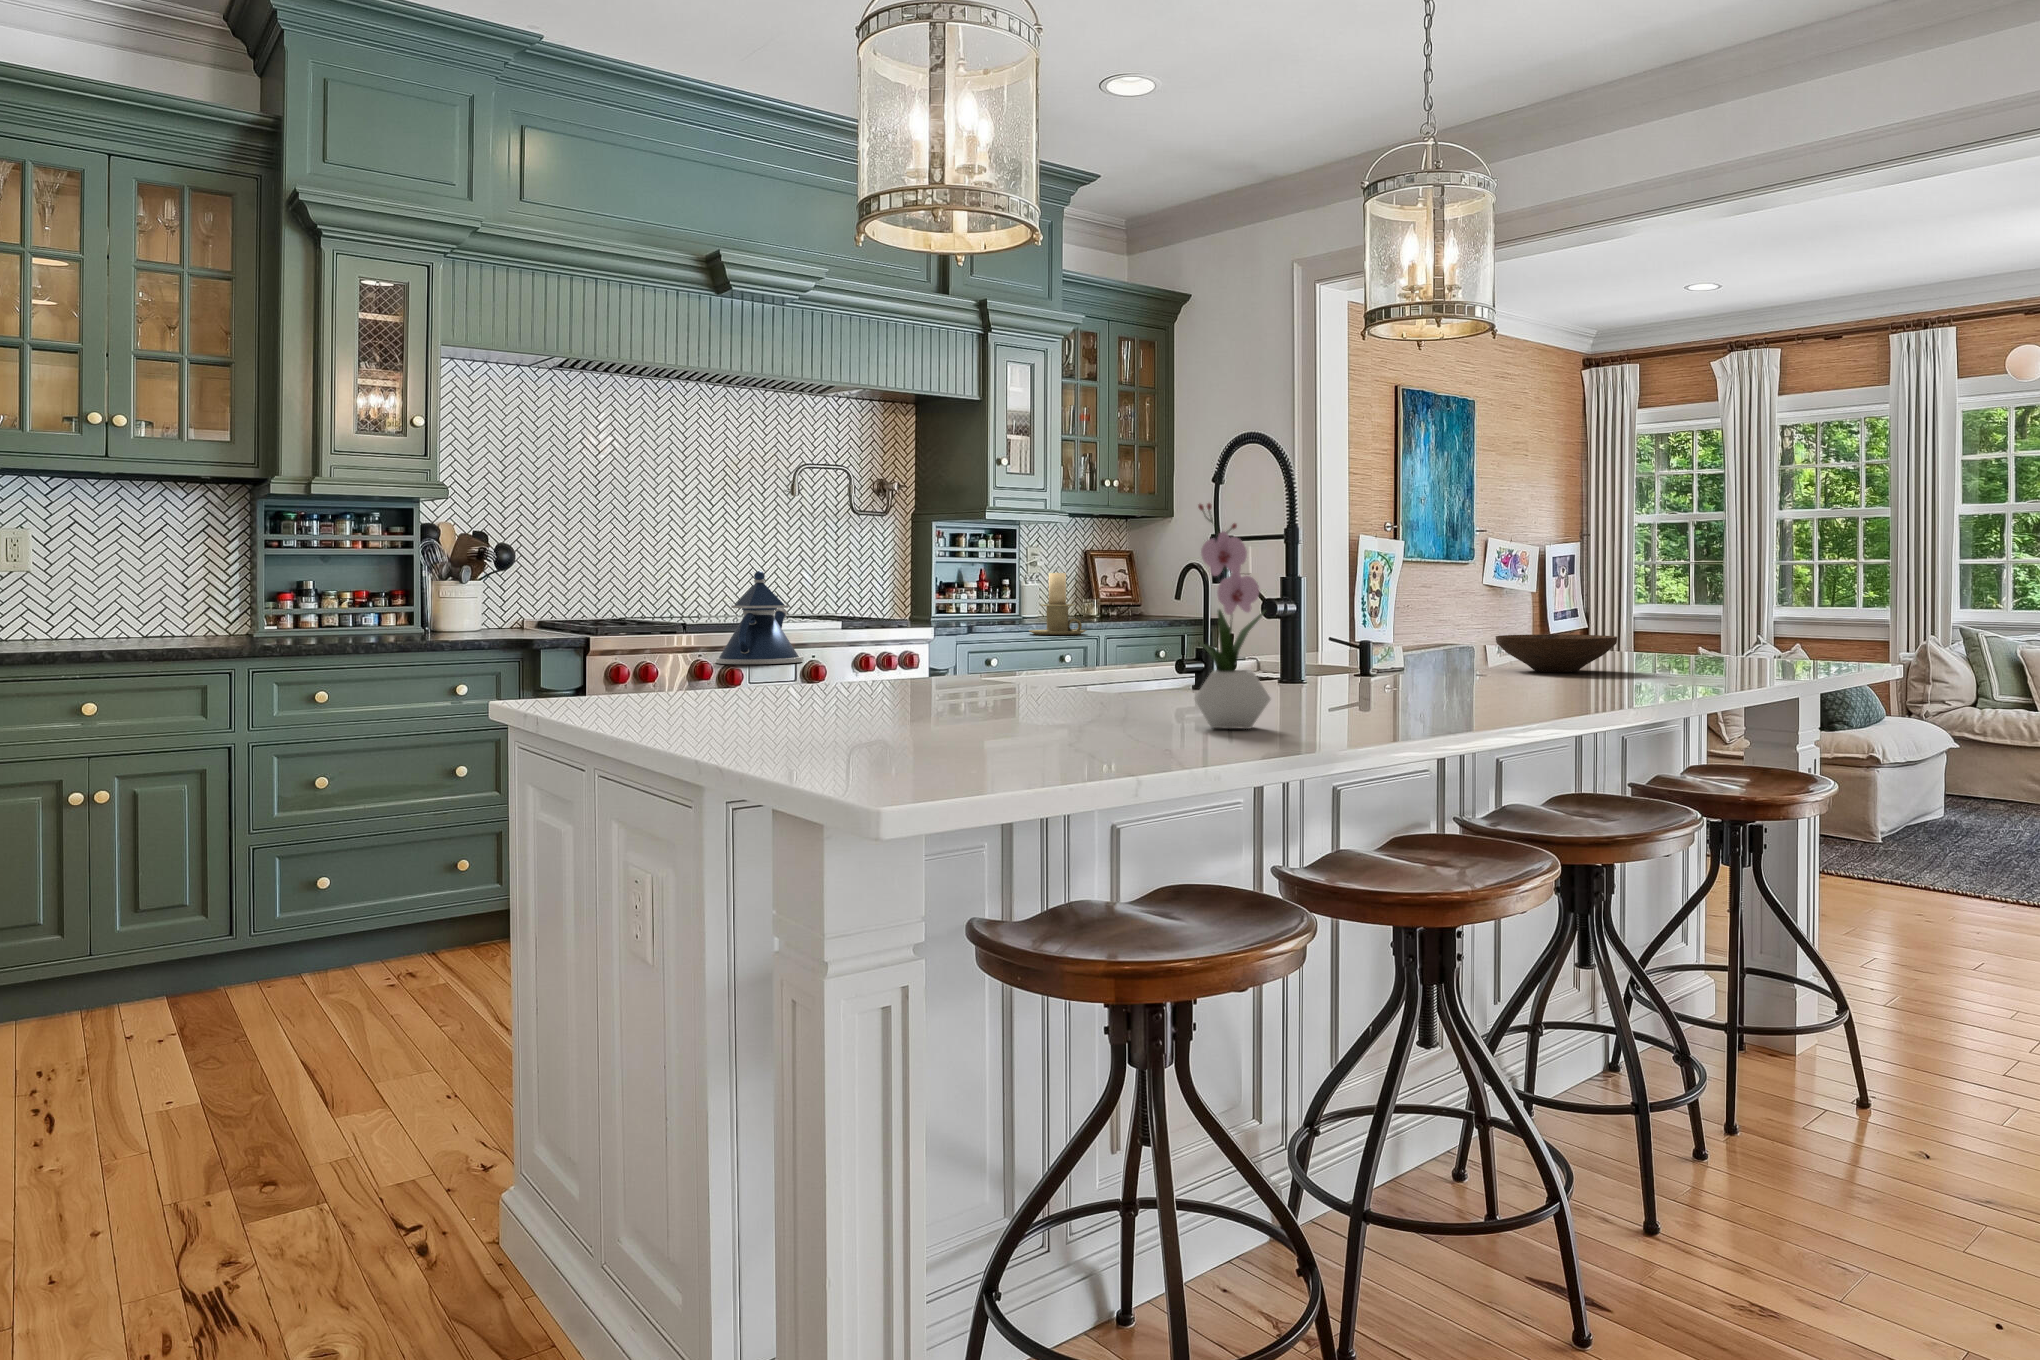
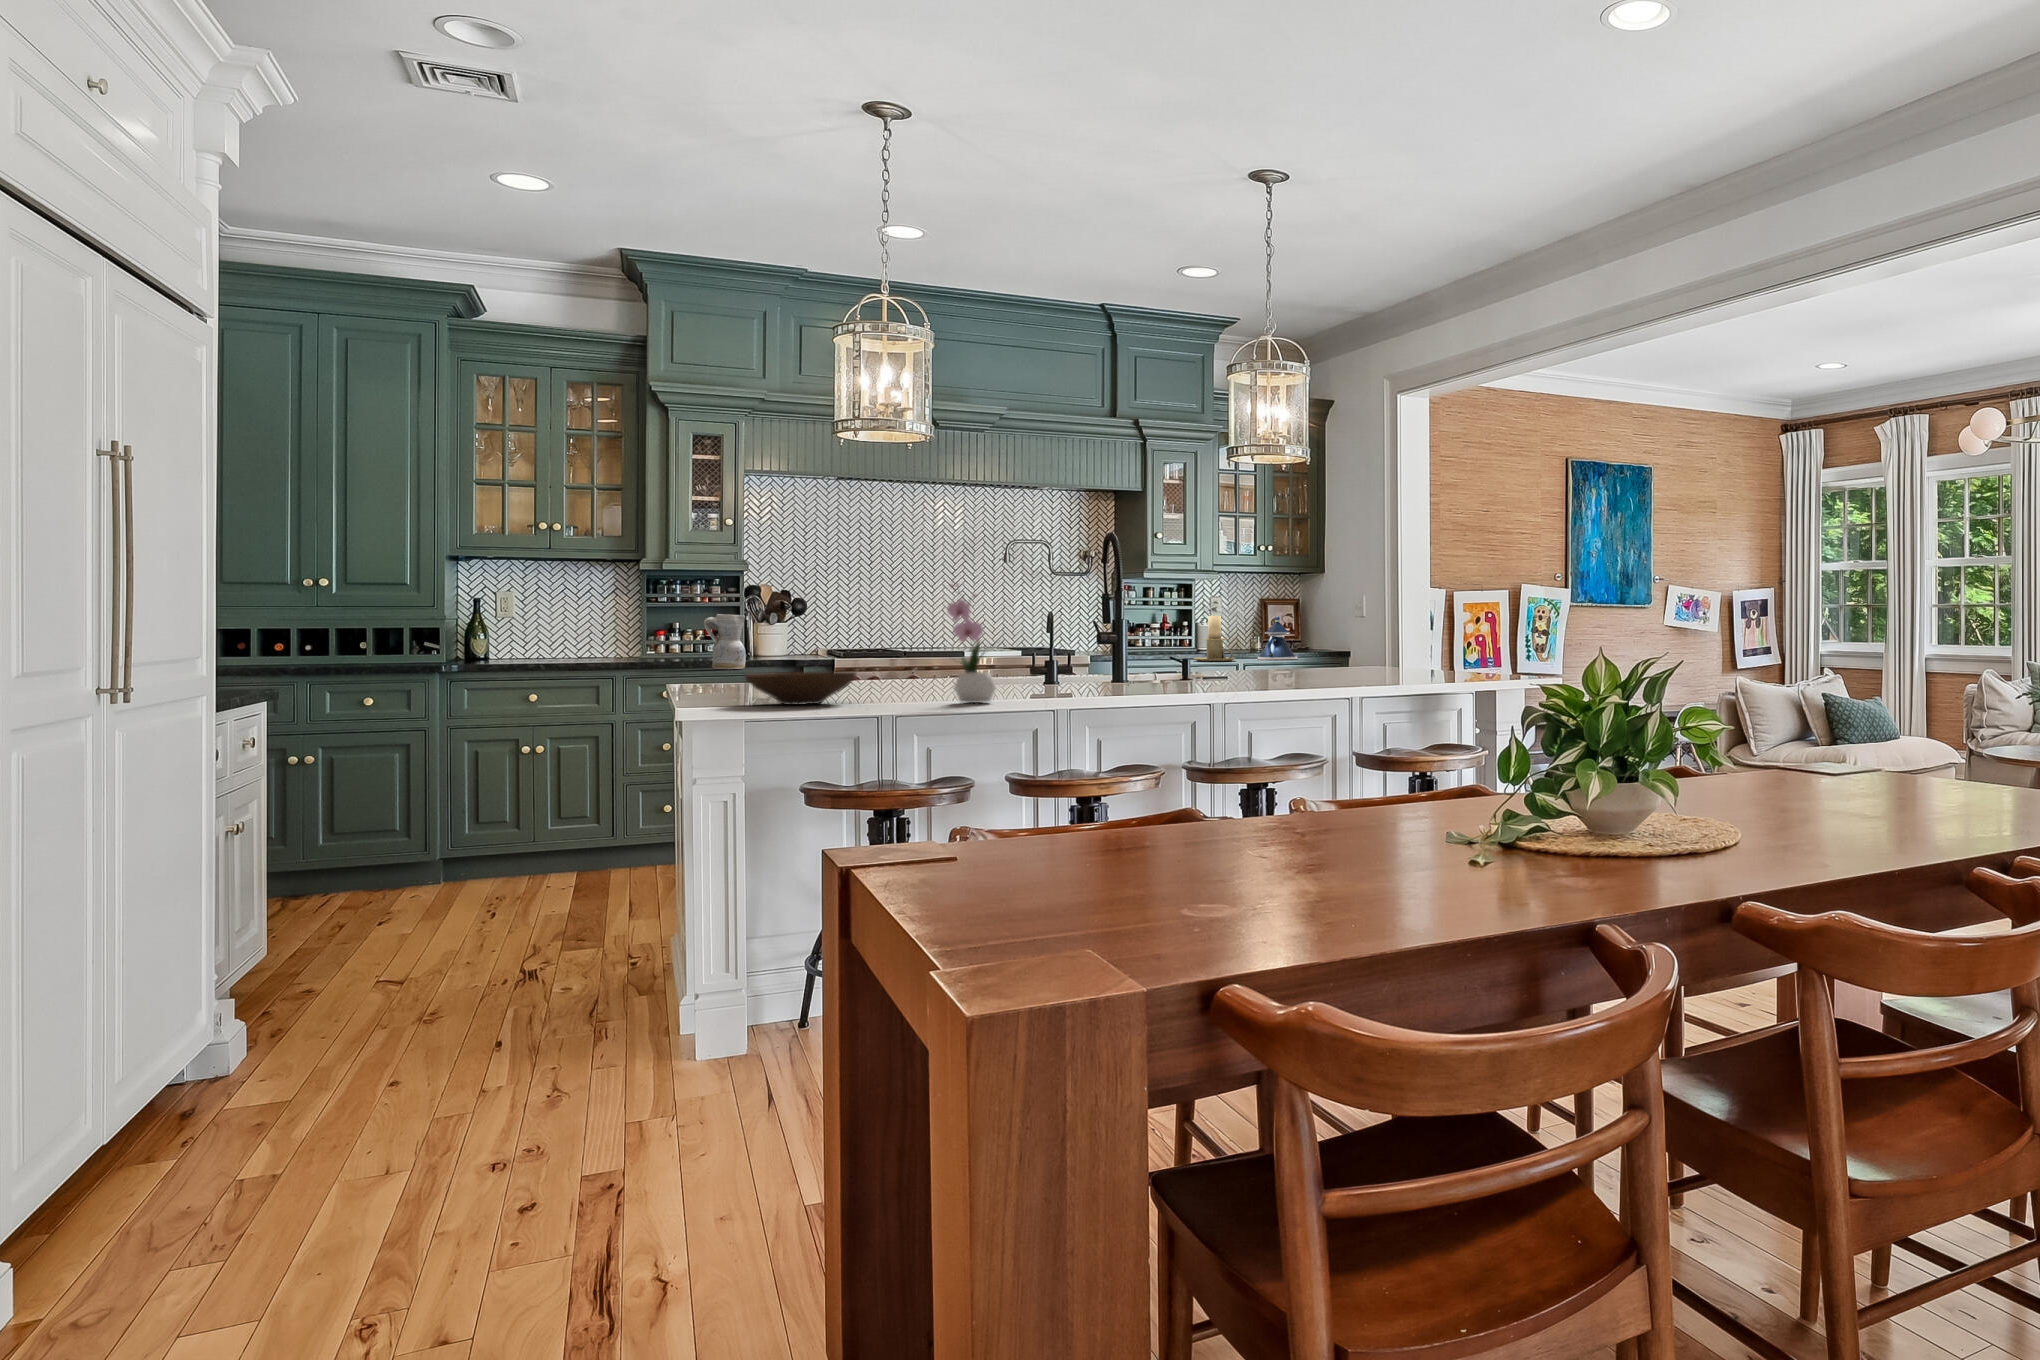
ceramic pitcher: none [374,568,442,656] -> present [704,614,746,669]
teapot: present [716,571,803,664] -> present [1258,616,1297,660]
wooden bowl: present [1496,634,1617,672] -> present [745,672,857,705]

